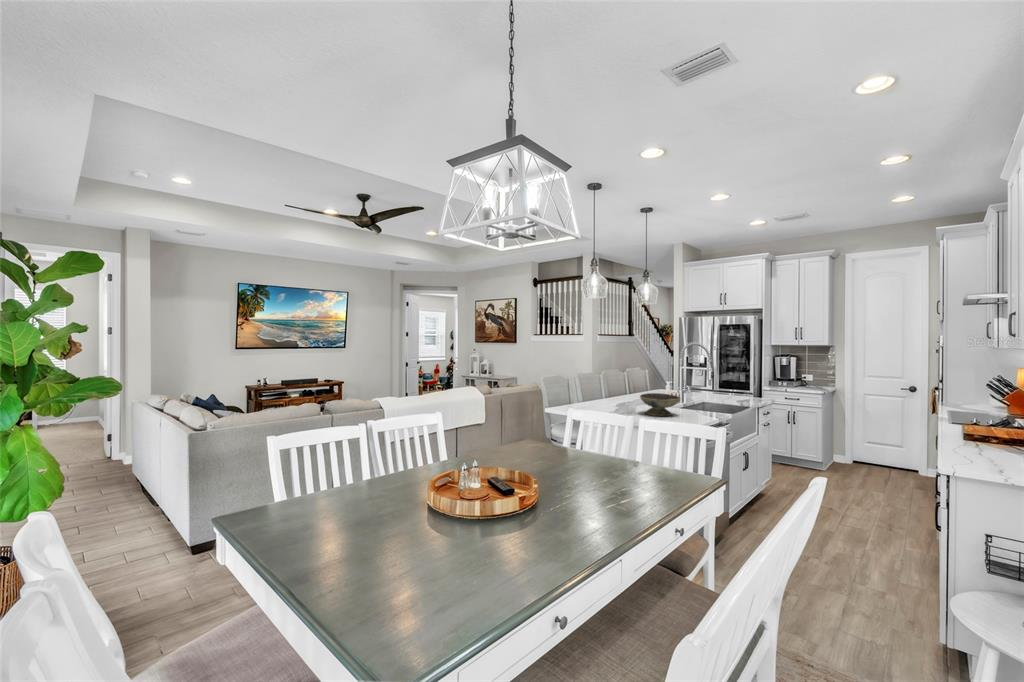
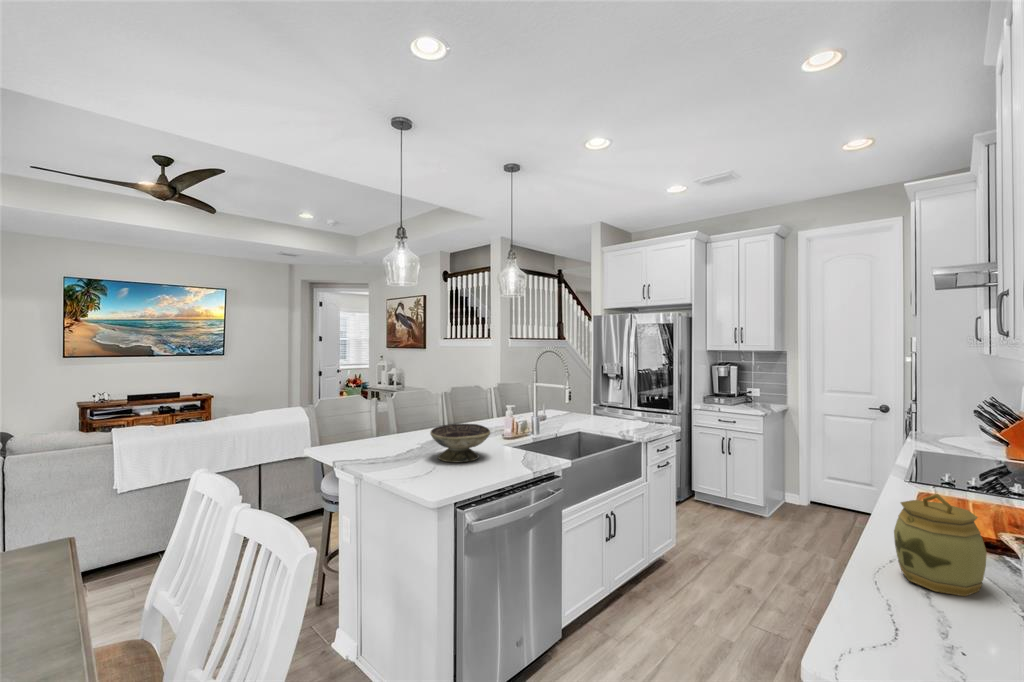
jar: none [960,408,1002,448] -> present [894,494,987,596]

